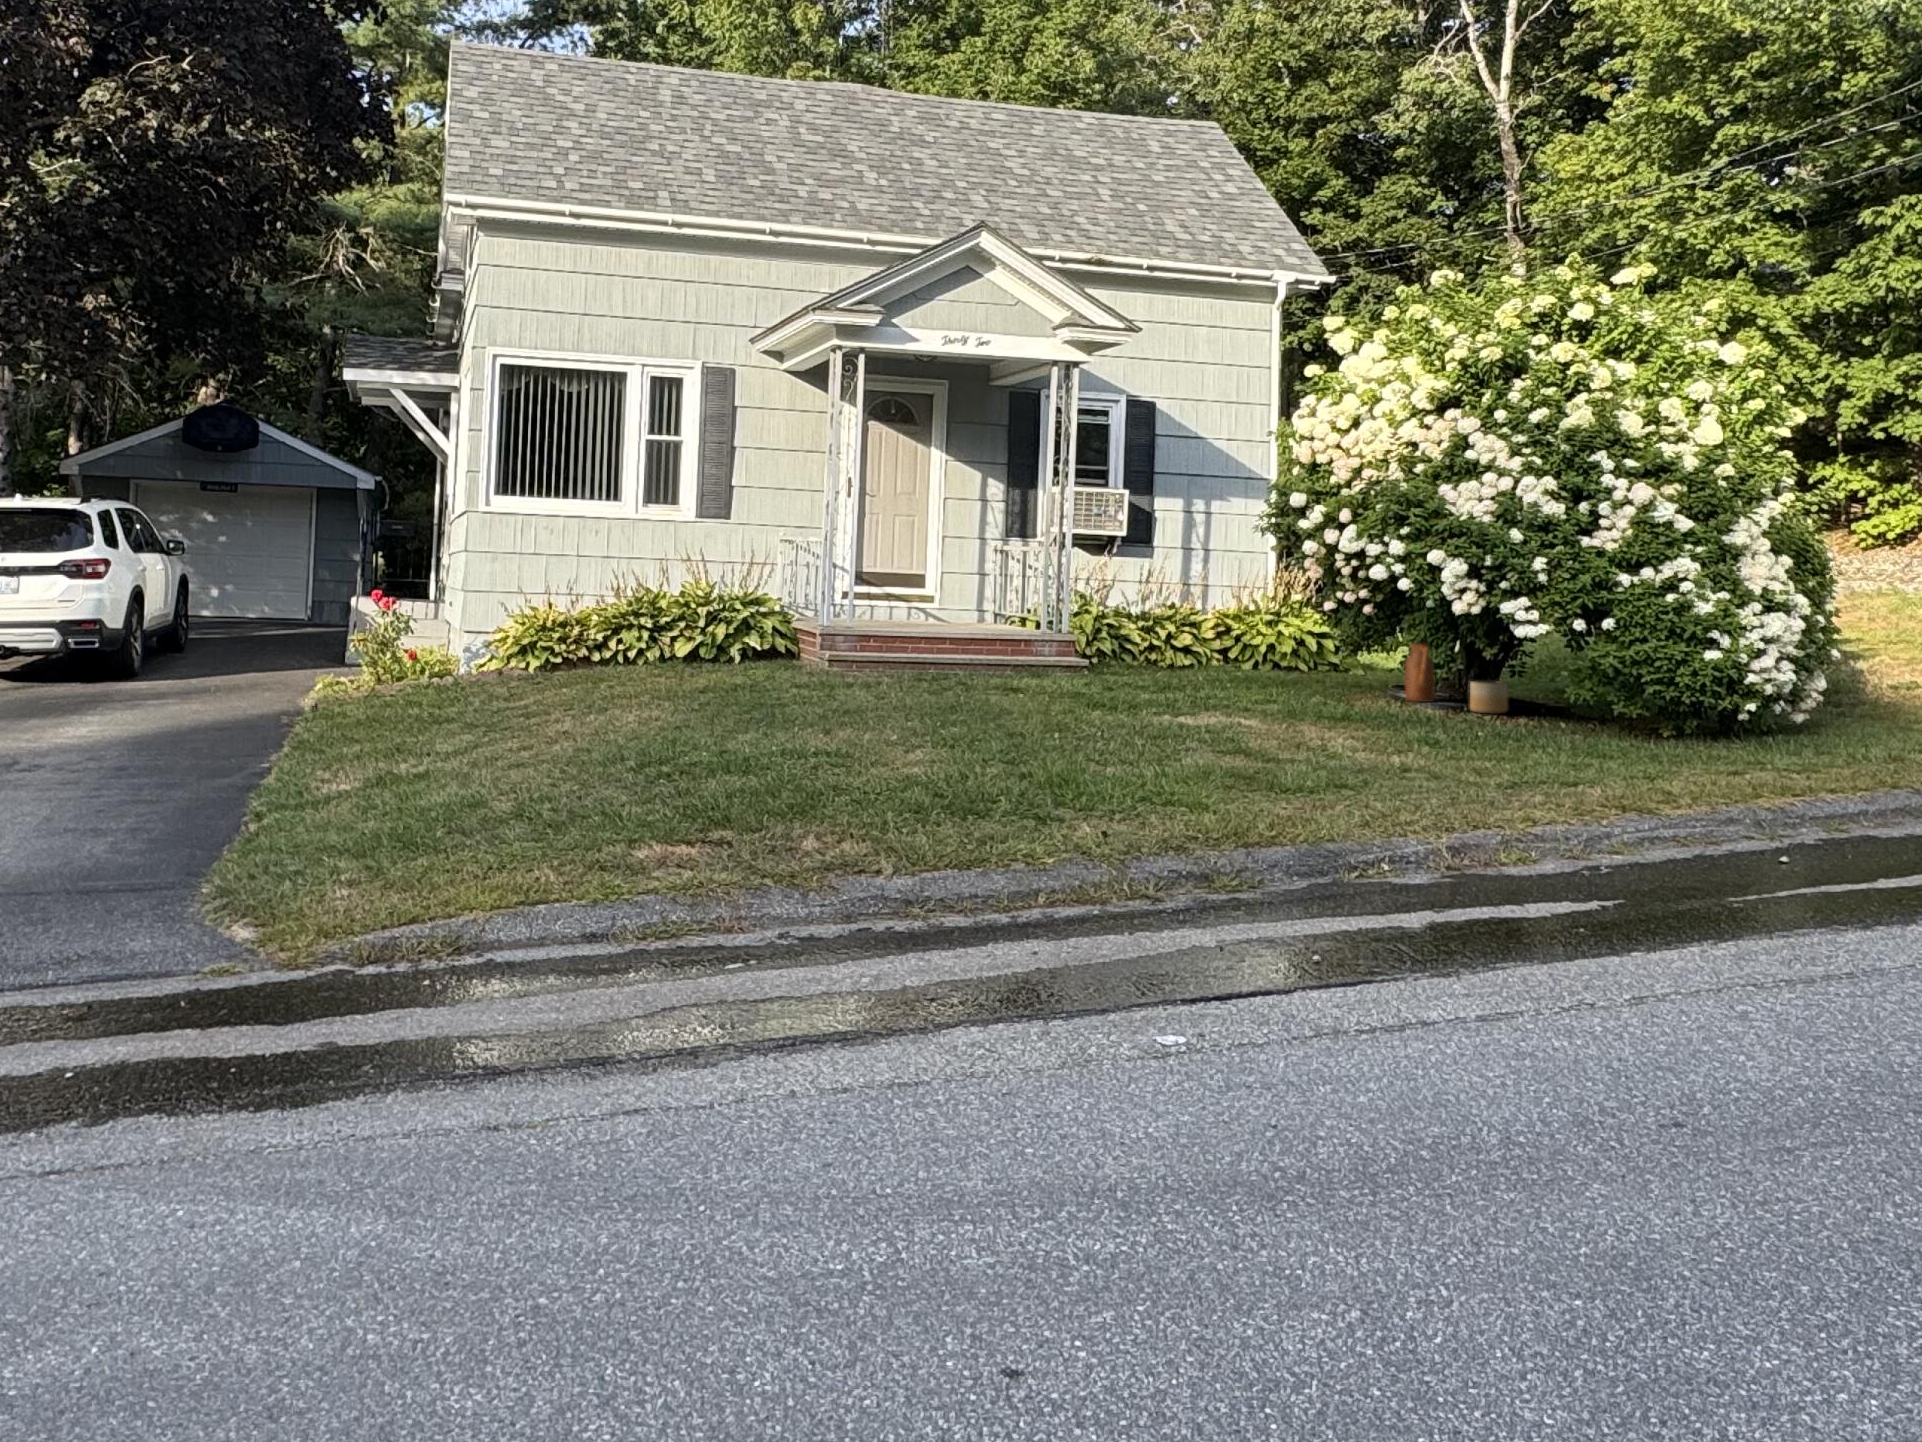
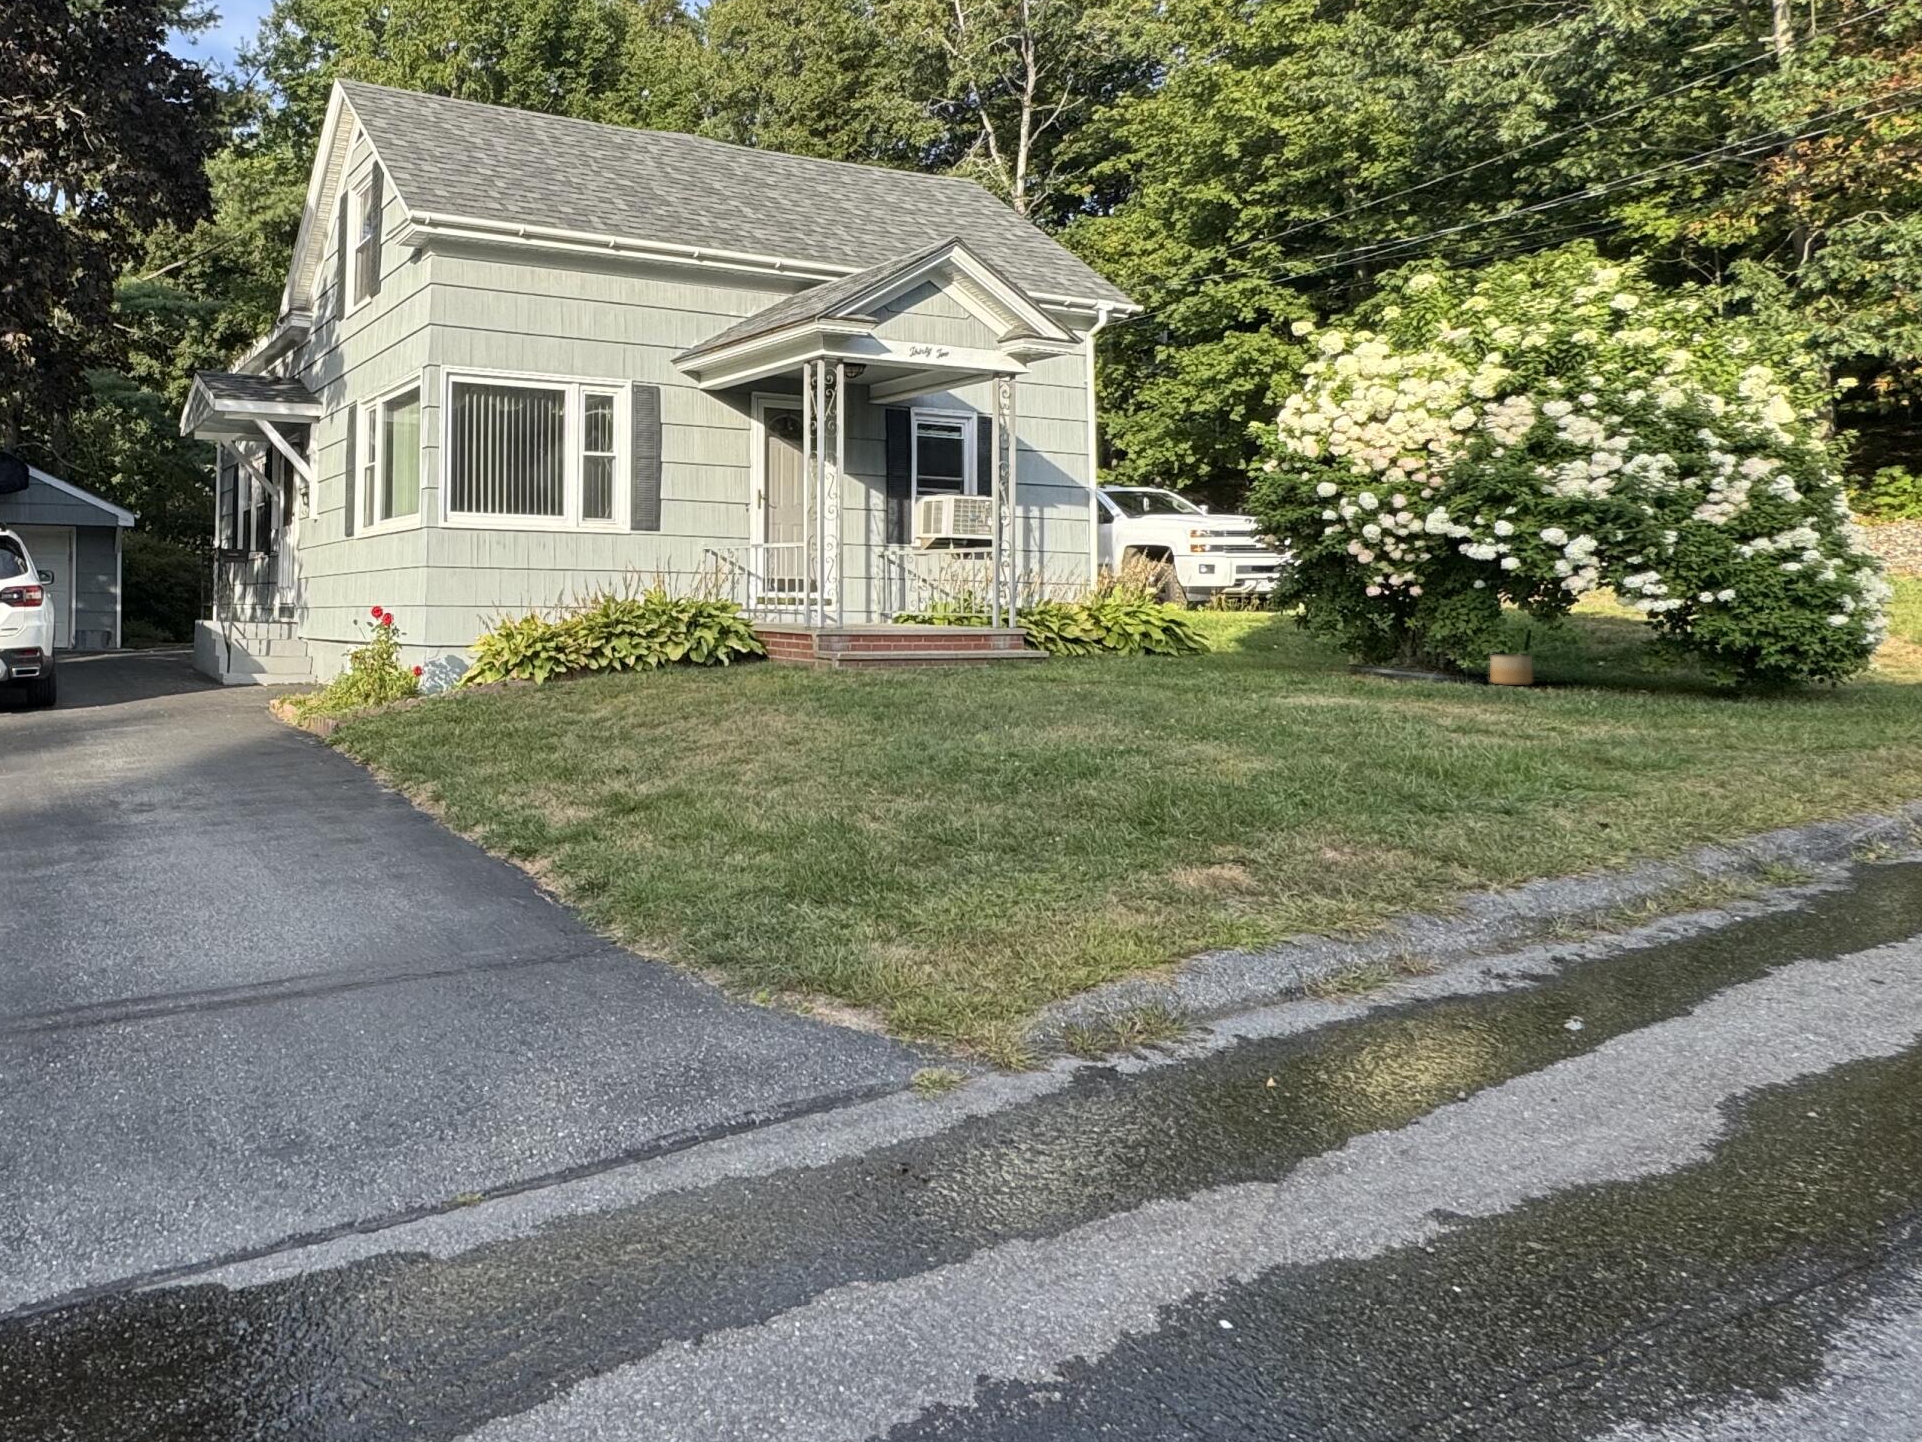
watering can: present [1405,644,1434,702] -> none [1391,622,1432,677]

